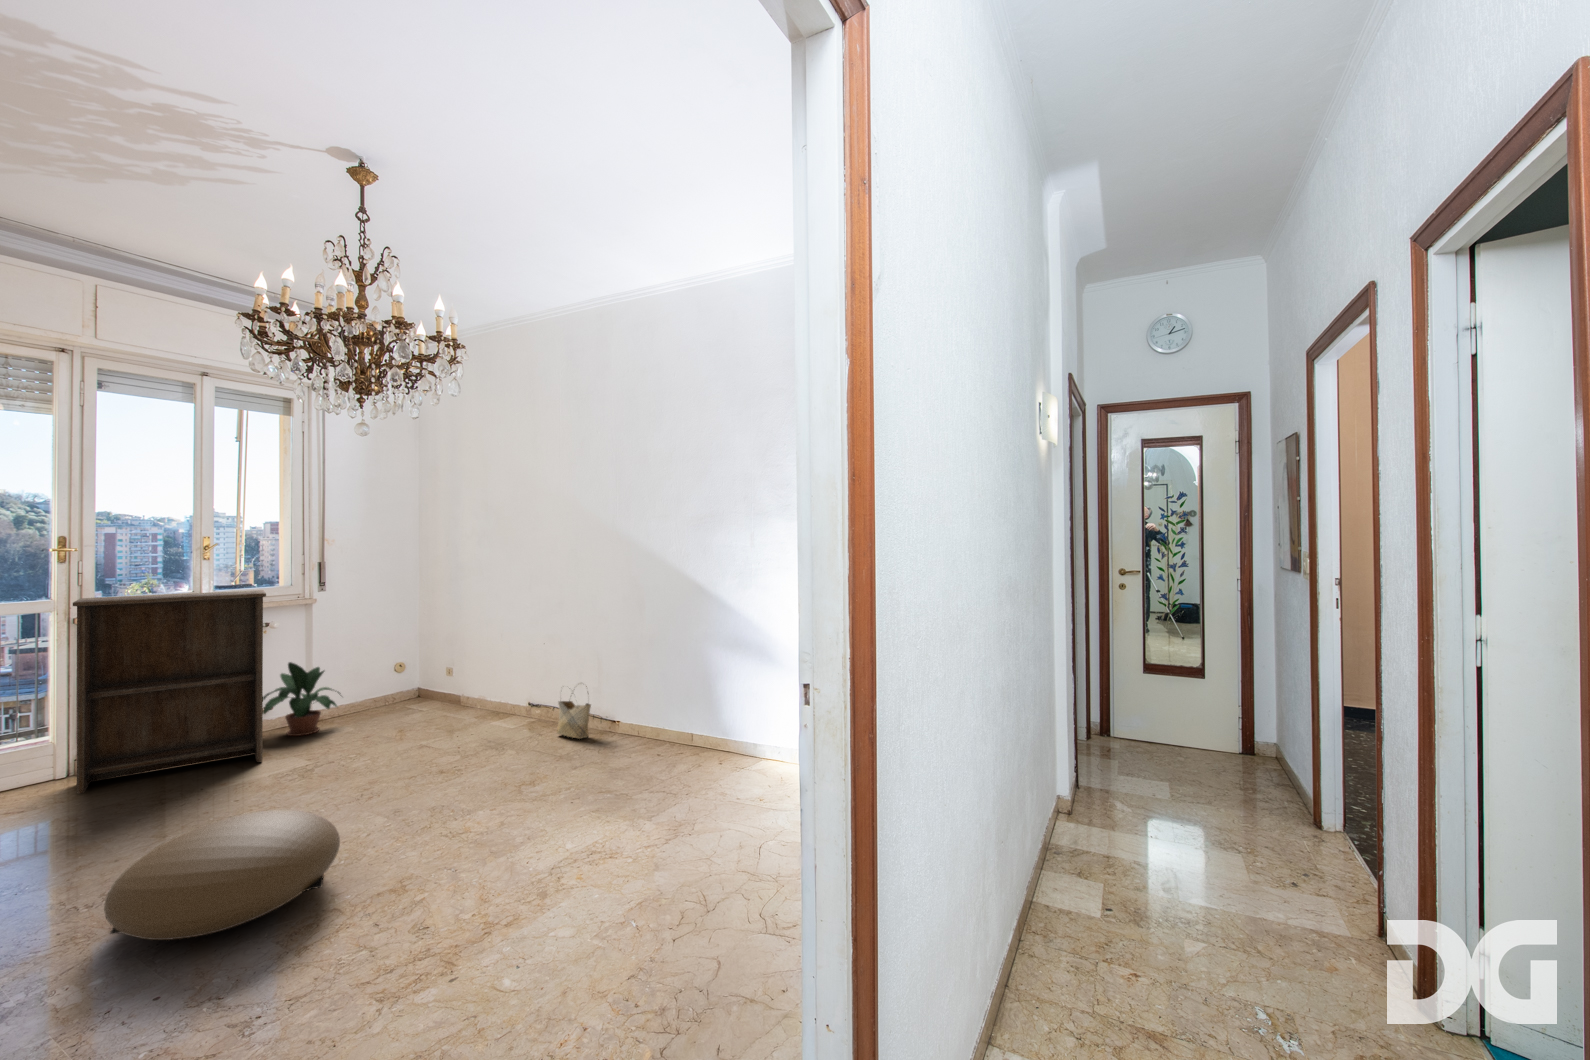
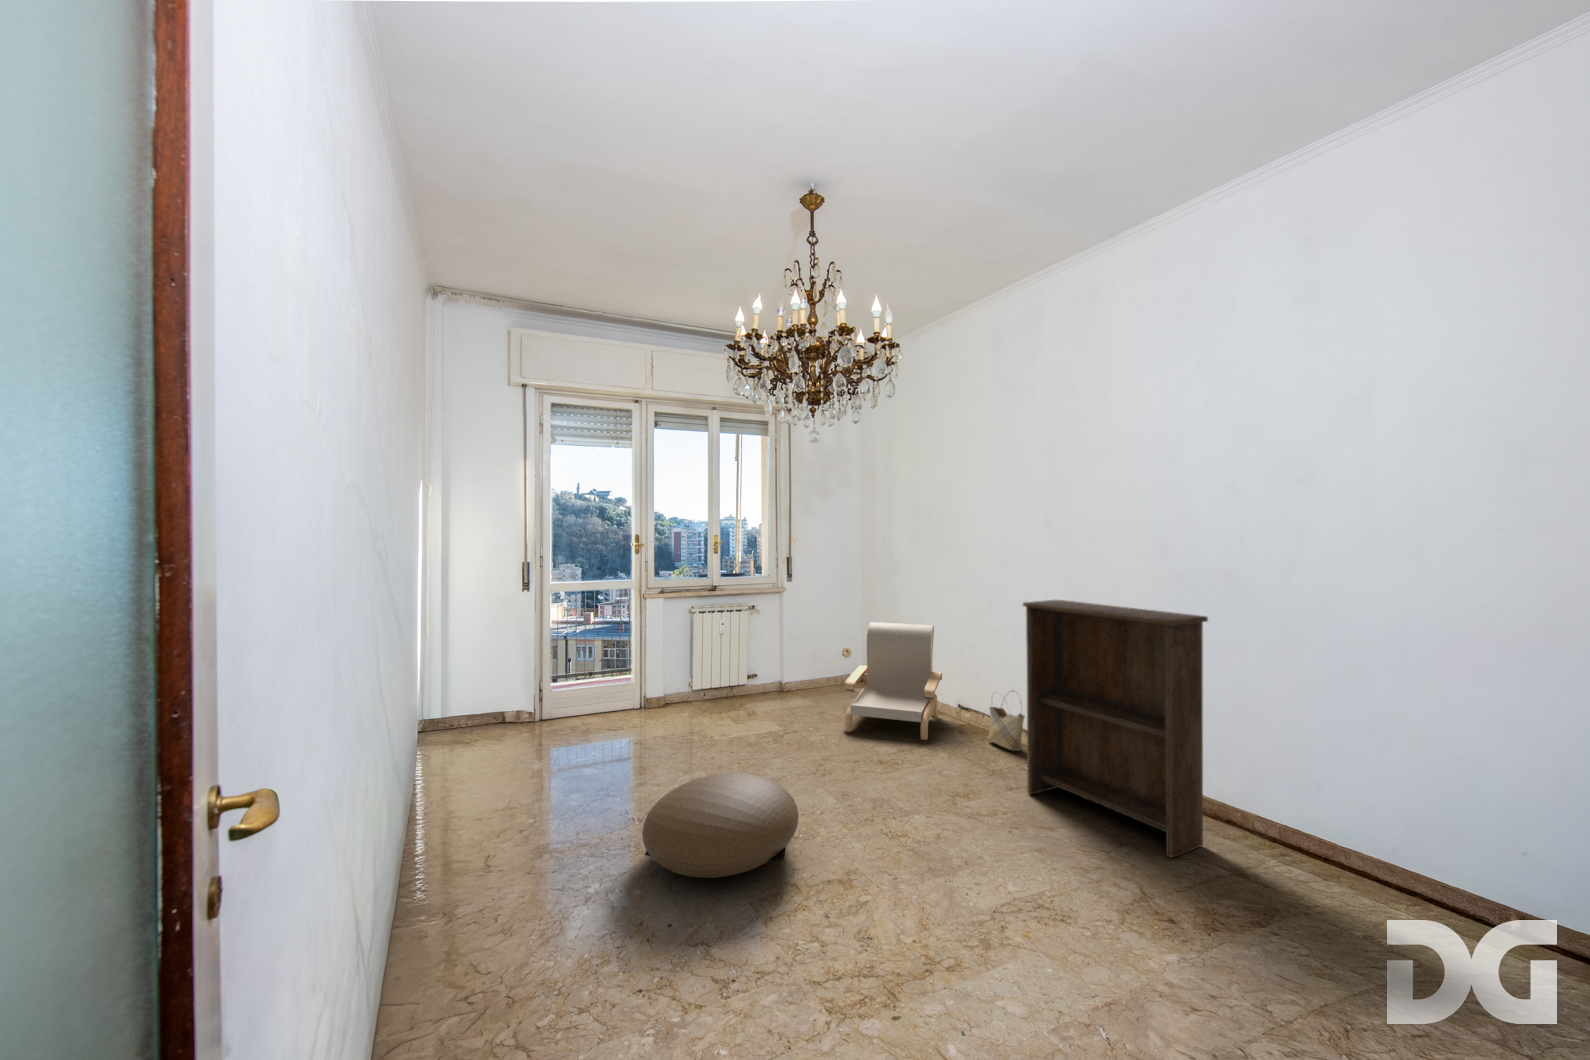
bookshelf: present [73,590,266,794] -> present [1023,600,1208,858]
armchair: none [396,629,512,752] -> present [844,622,942,740]
potted plant: present [263,662,339,736] -> none [748,640,806,702]

